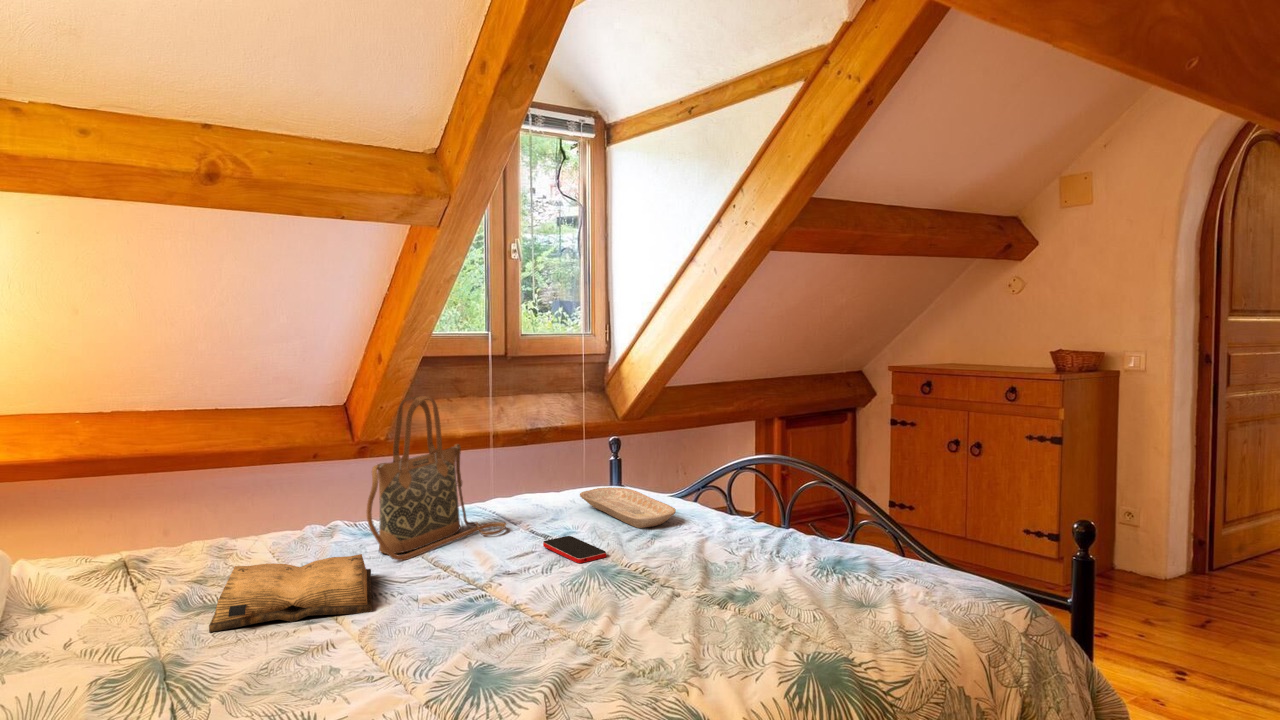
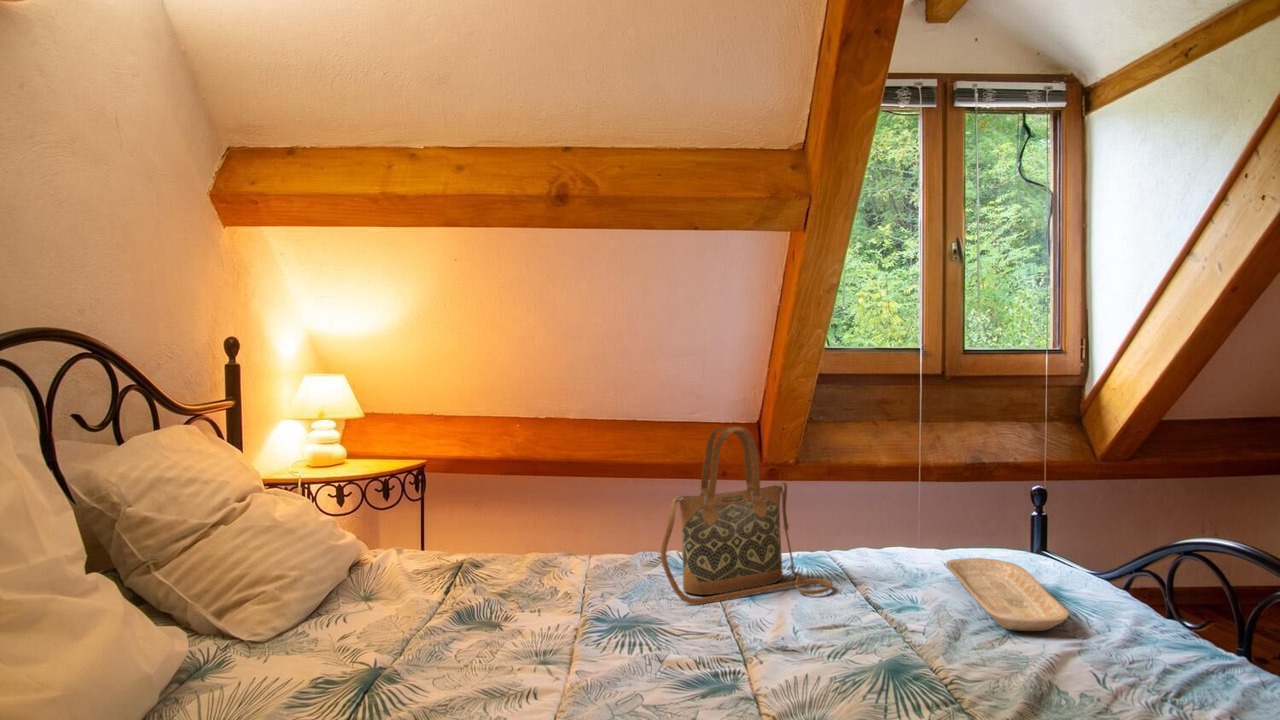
smartphone: present [543,536,606,563] -> none [852,619,921,664]
diary: present [209,554,372,632] -> none [478,578,650,662]

